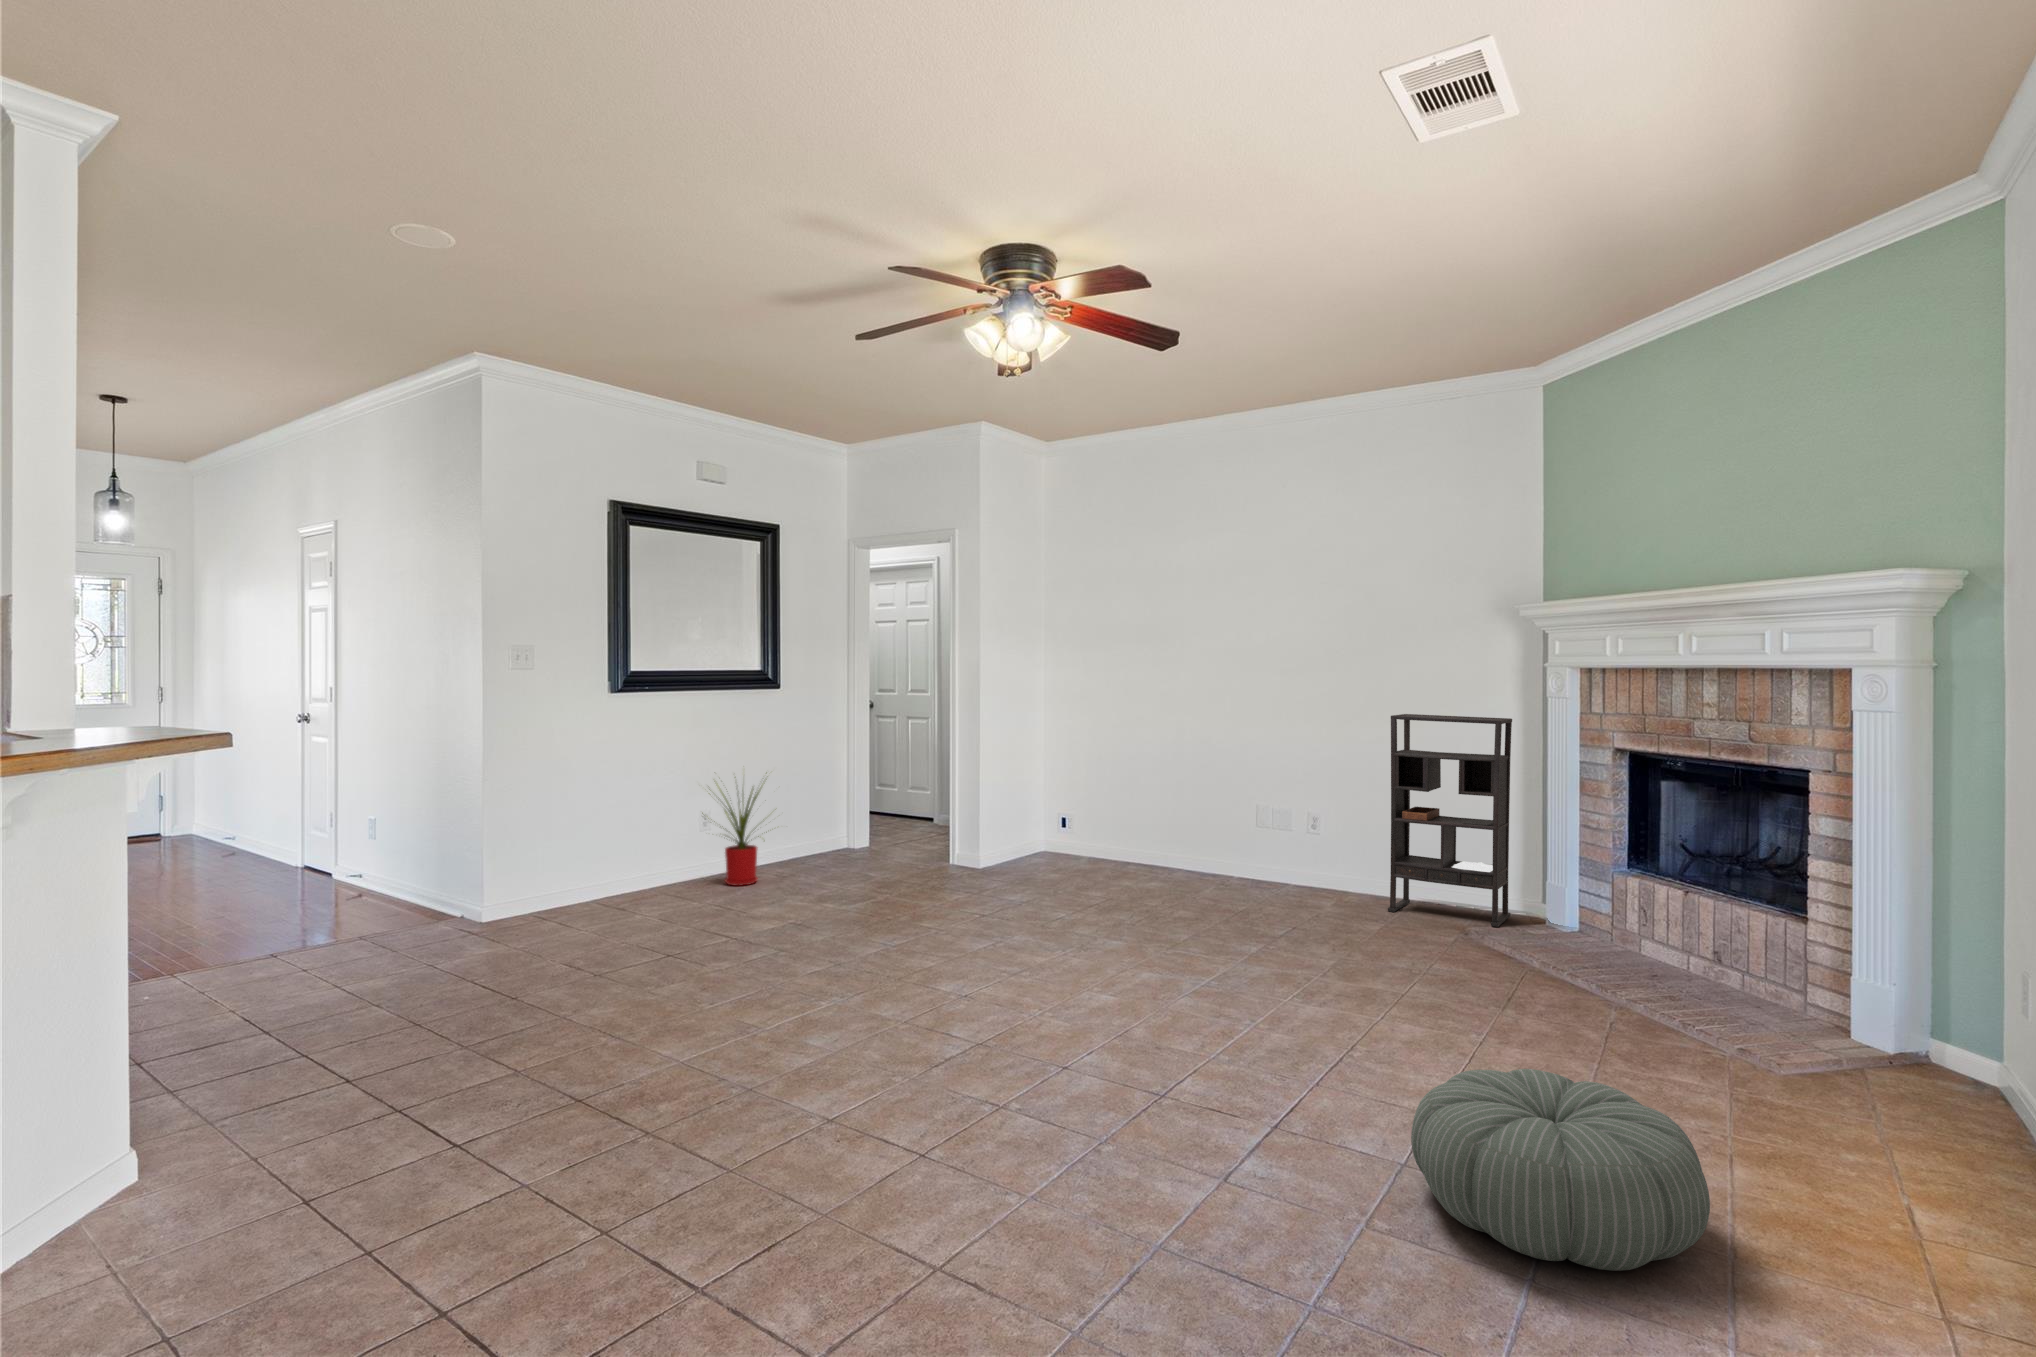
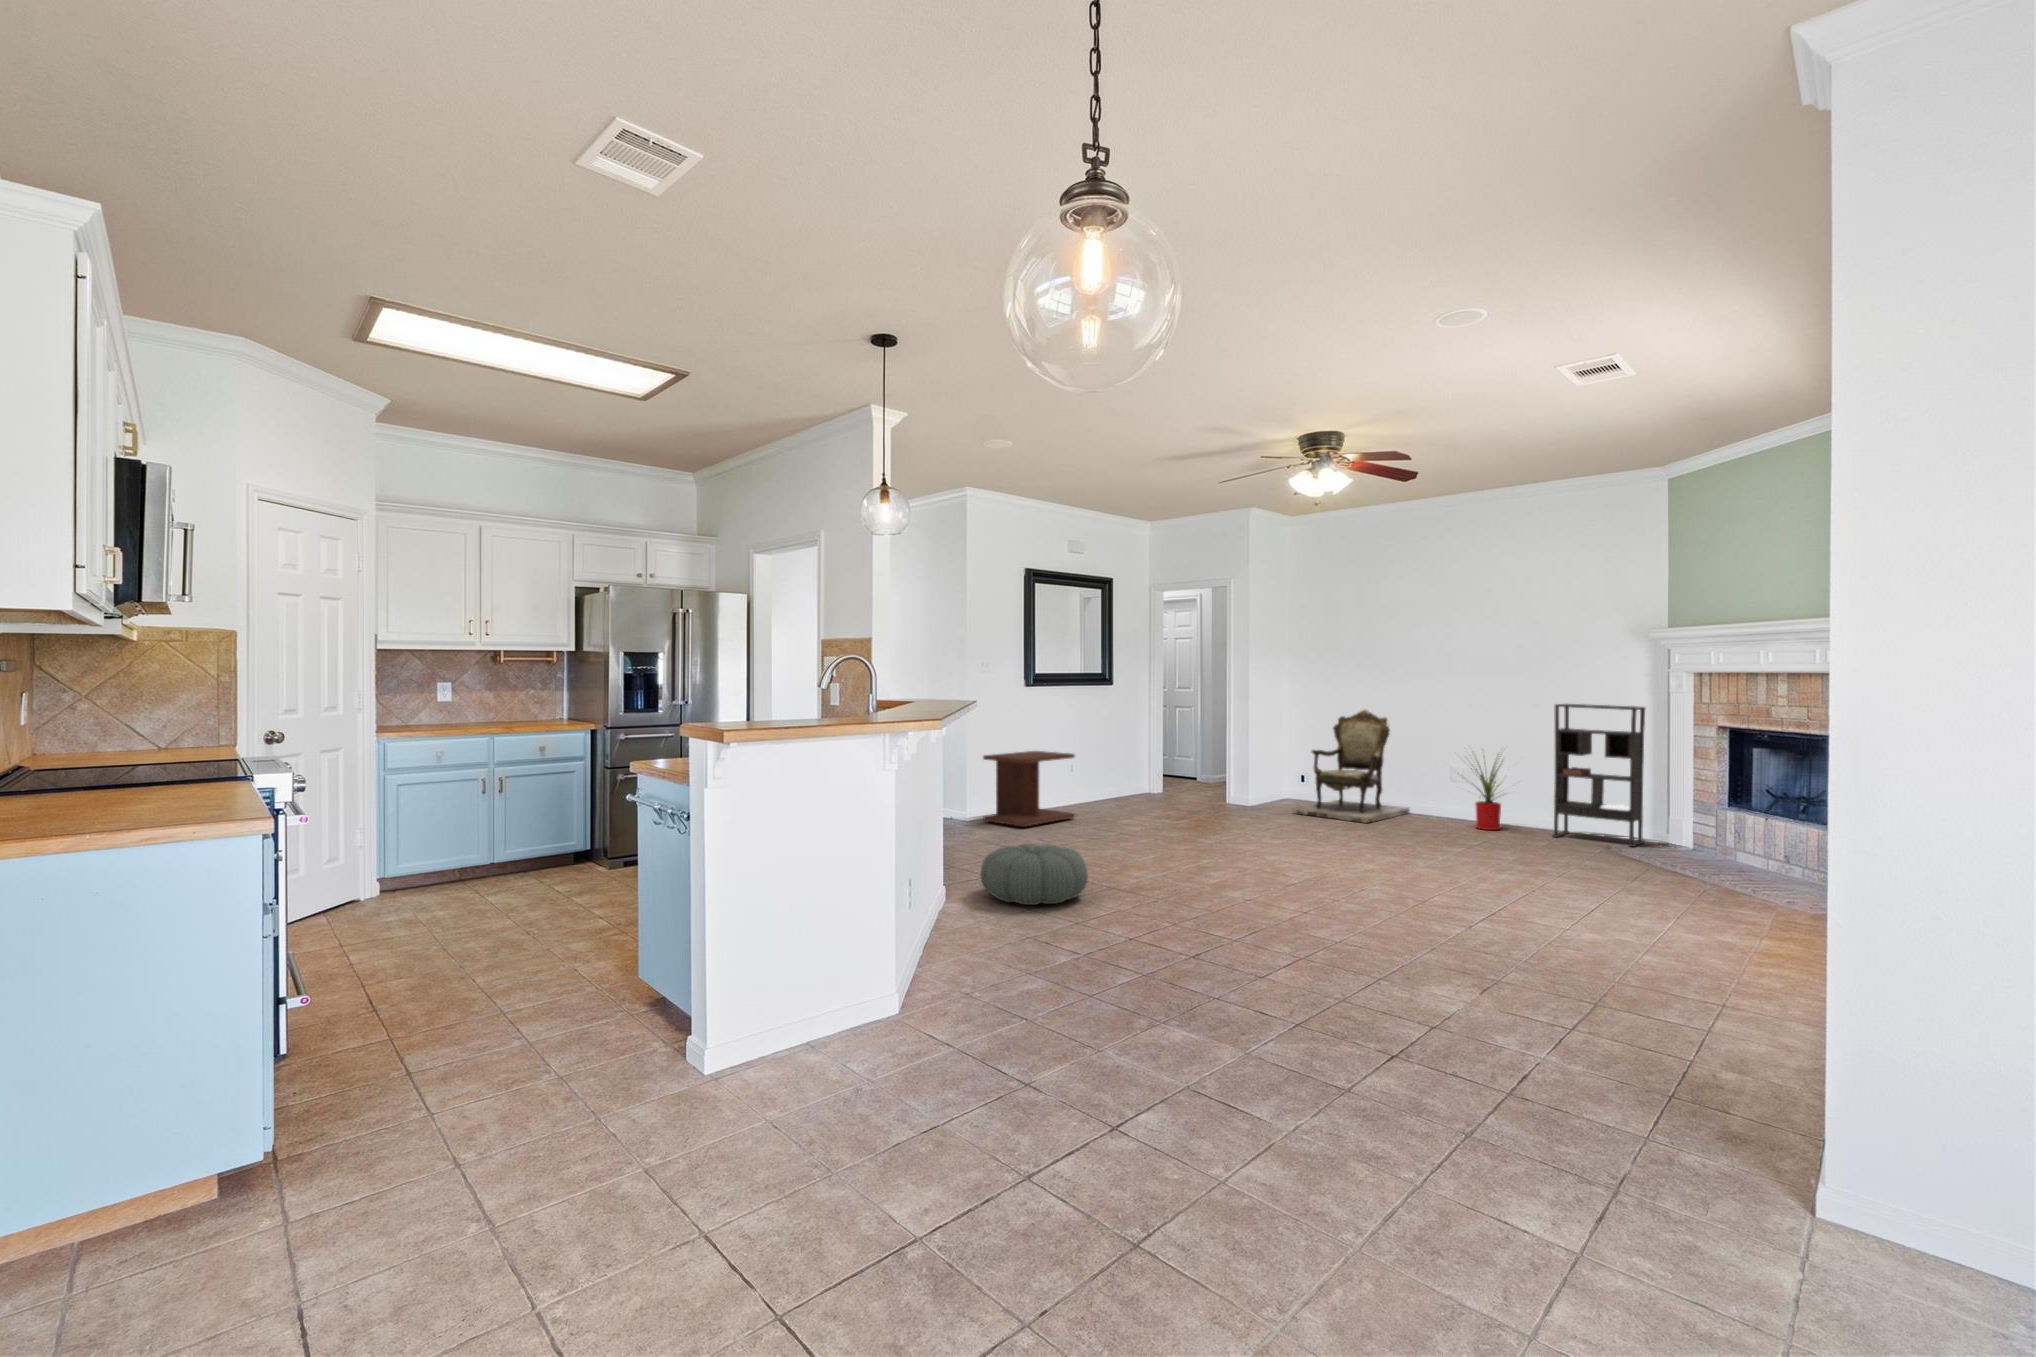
armchair: none [1033,723,1200,895] -> present [1292,710,1410,823]
house plant: present [702,788,761,886] -> present [1462,756,1502,830]
side table: none [517,796,684,930] -> present [983,751,1074,827]
pouf: present [1411,1069,1710,1271] -> present [980,844,1088,905]

